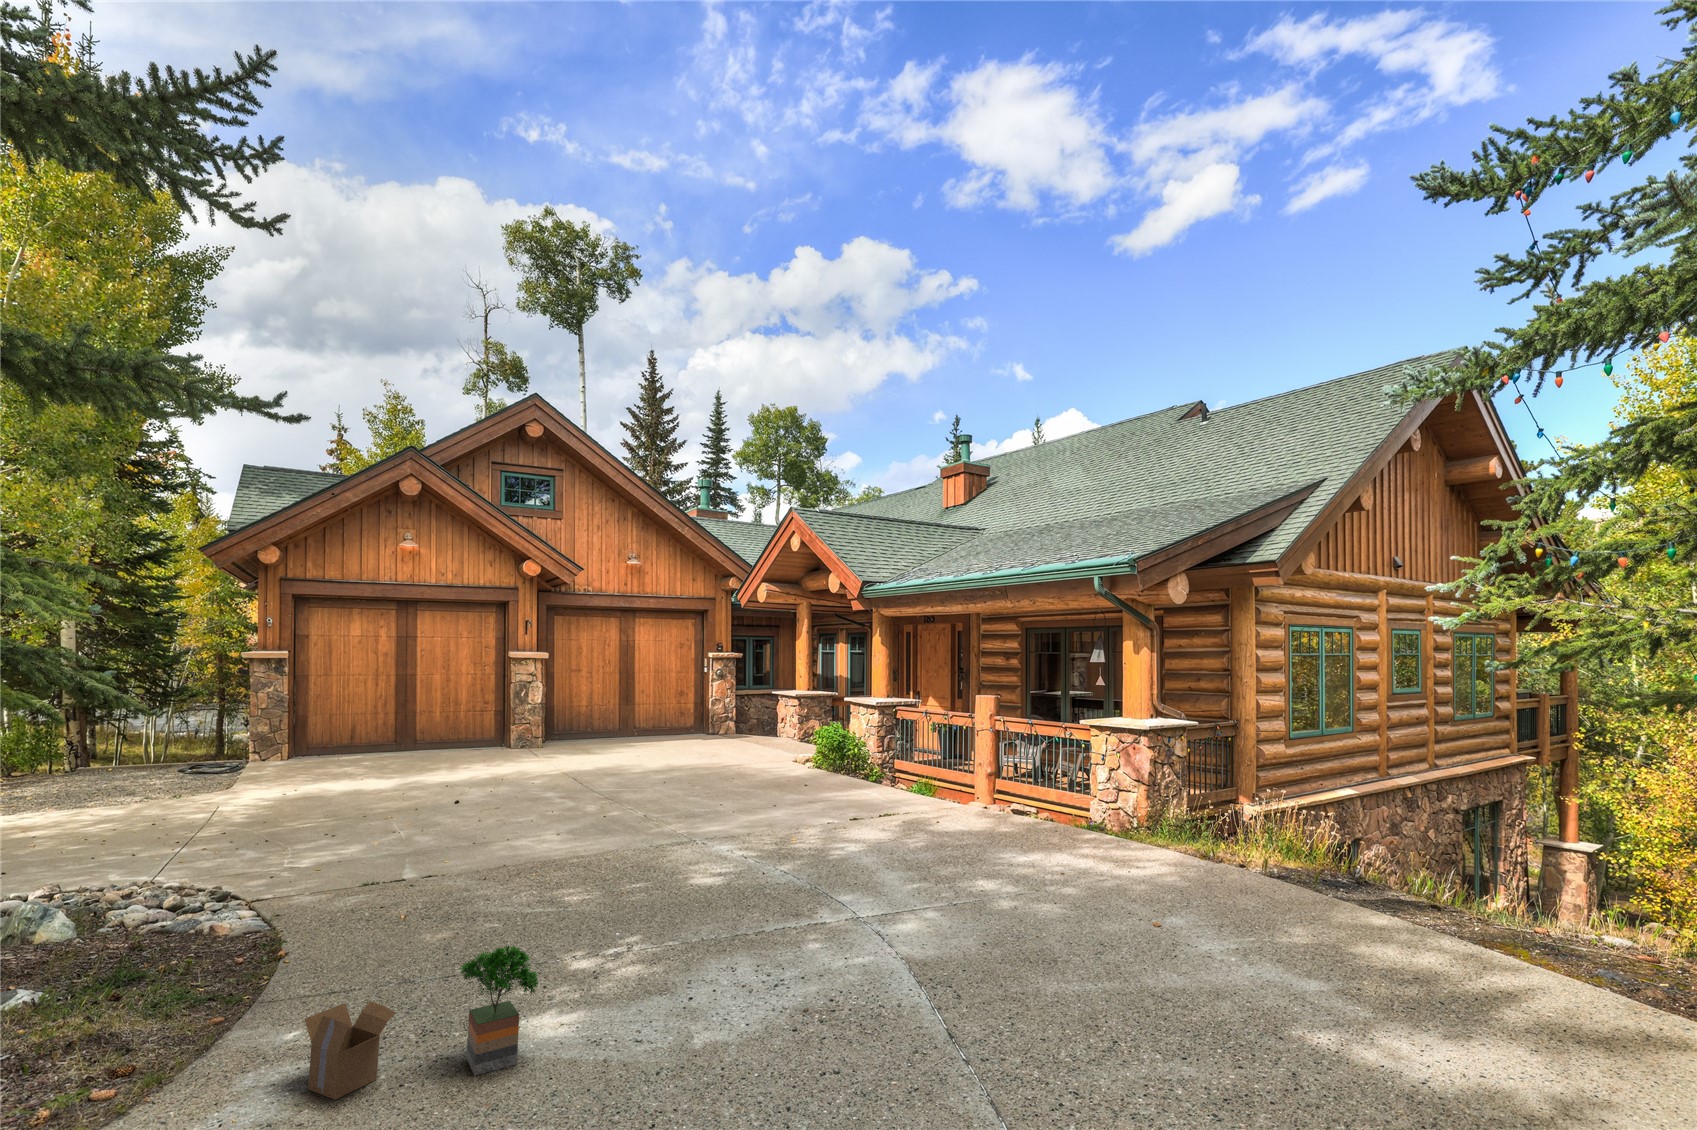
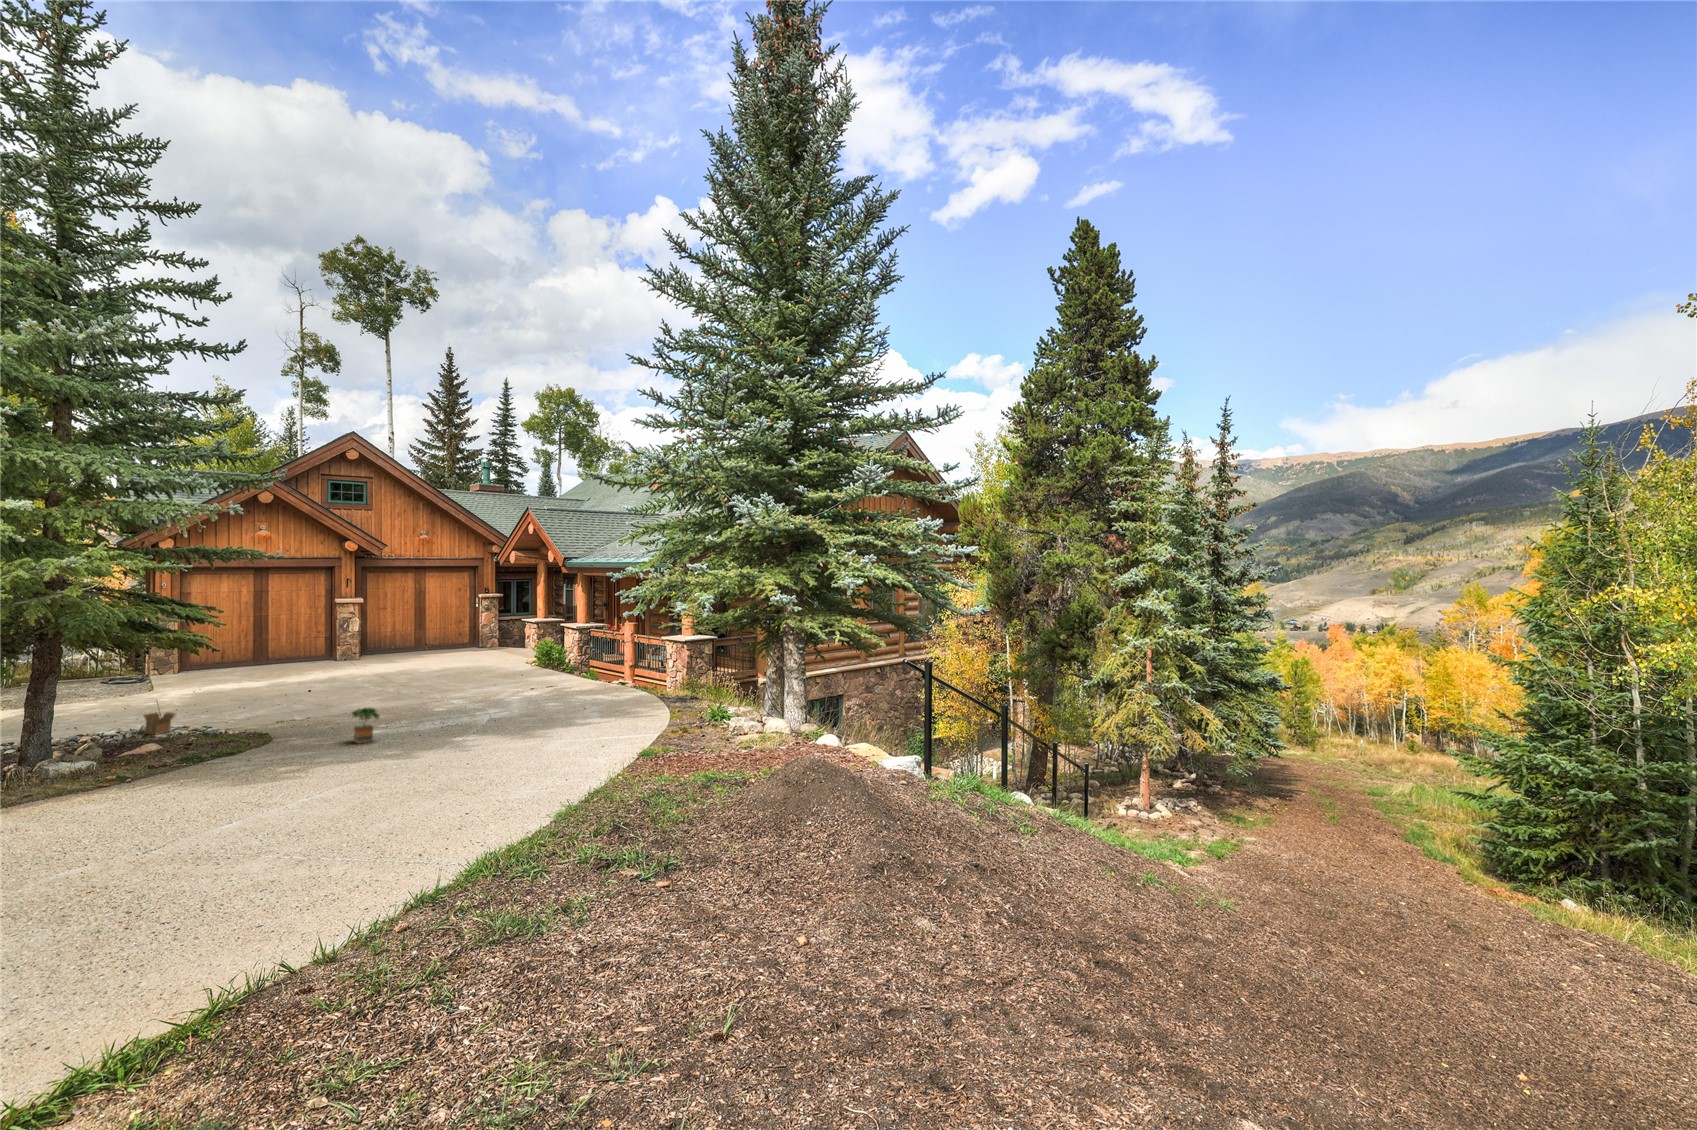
cardboard box: present [305,1002,396,1100] -> present [144,712,175,734]

